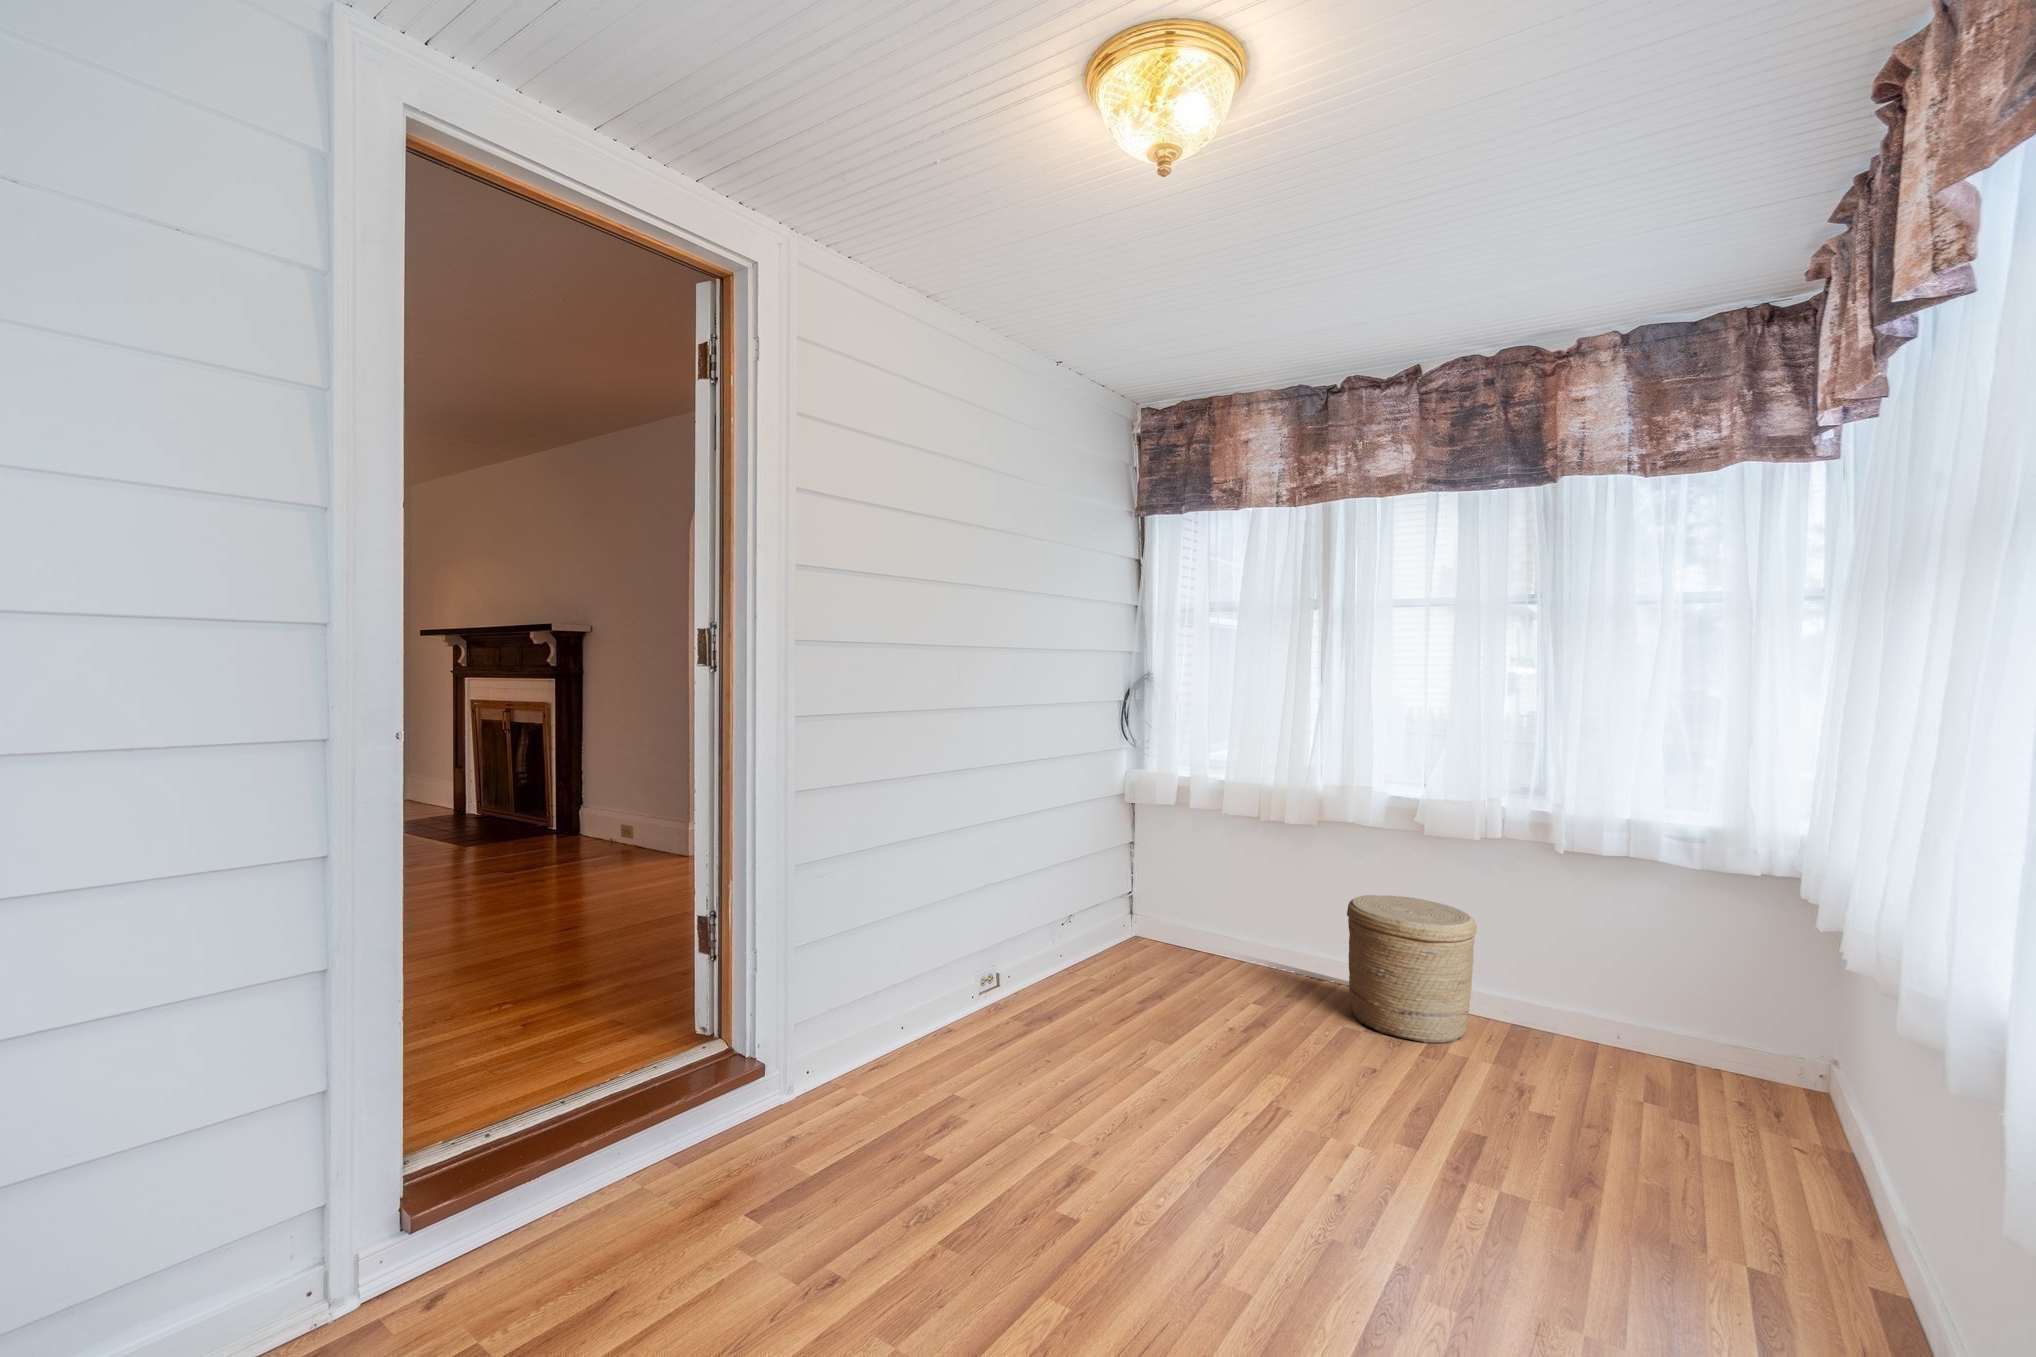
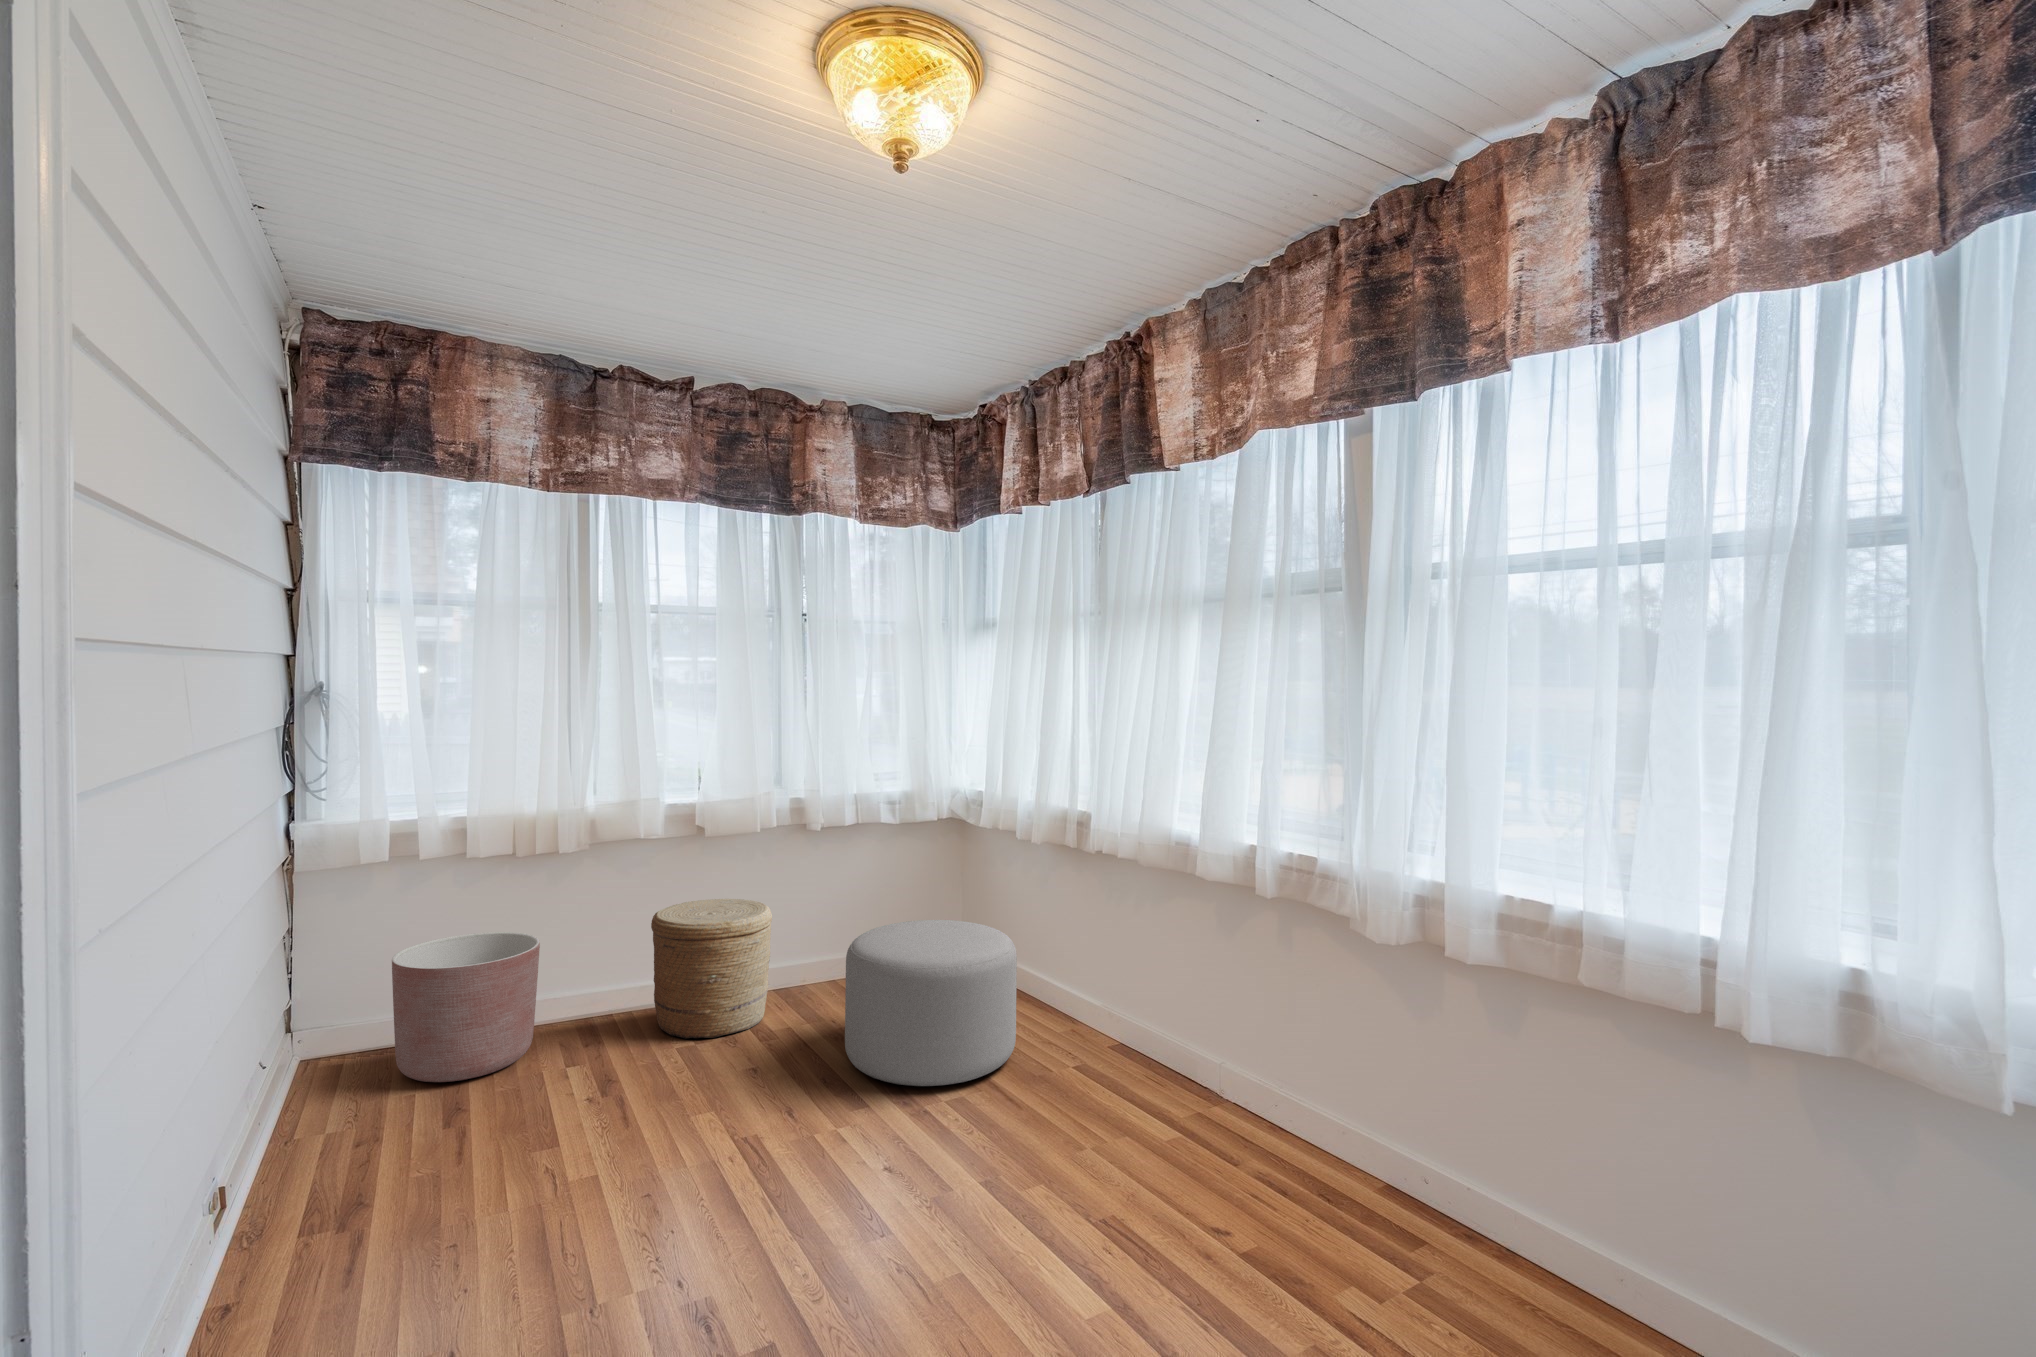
planter: none [1162,868,1264,981] -> present [392,932,540,1082]
ottoman: none [1450,977,1722,1222] -> present [845,920,1017,1086]

